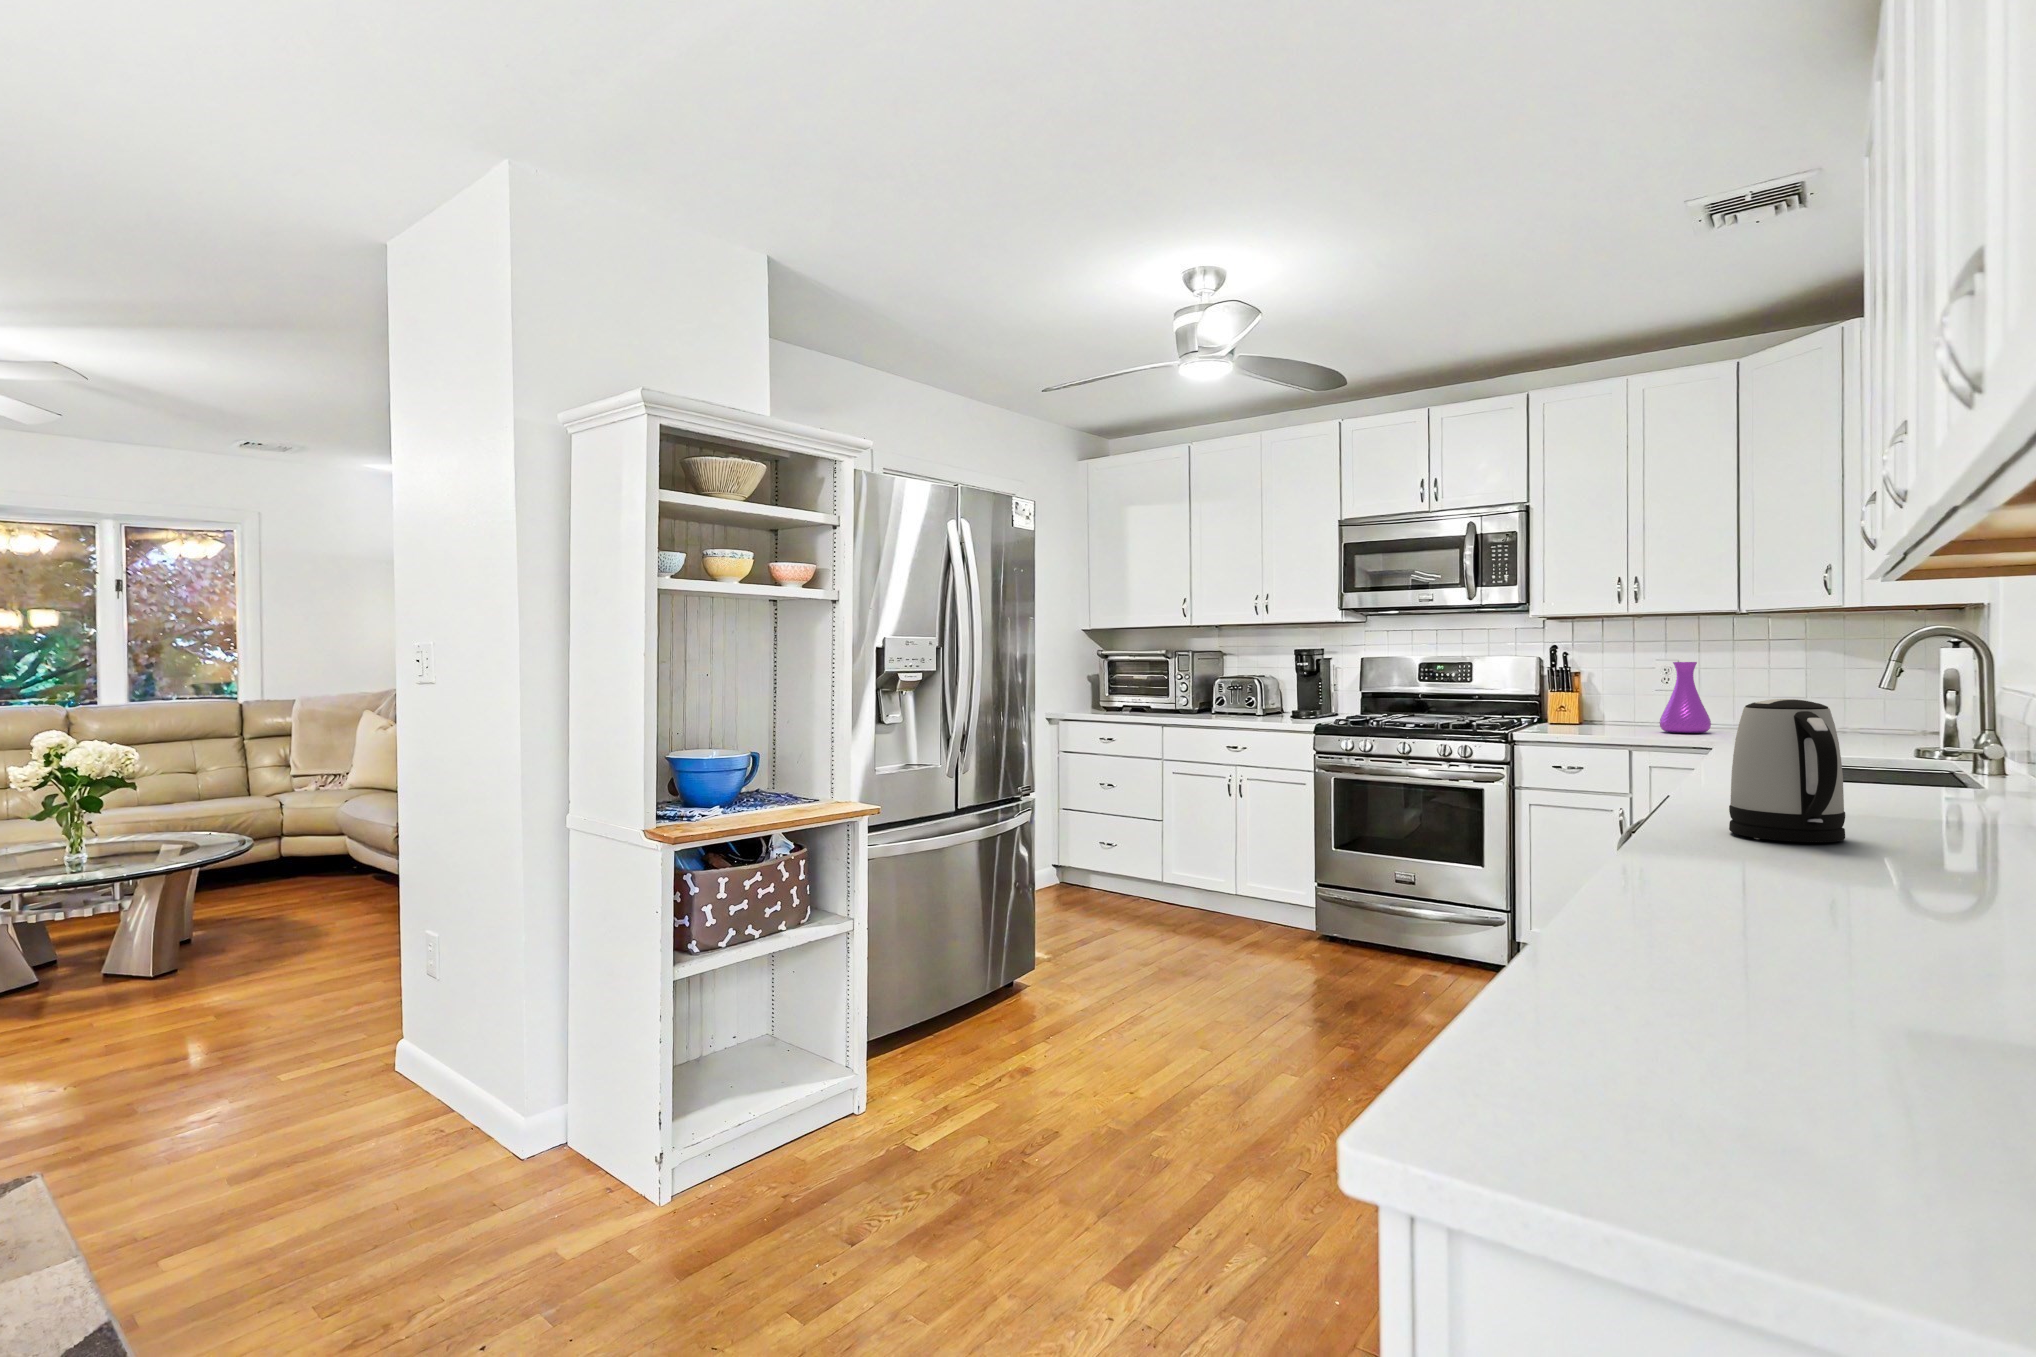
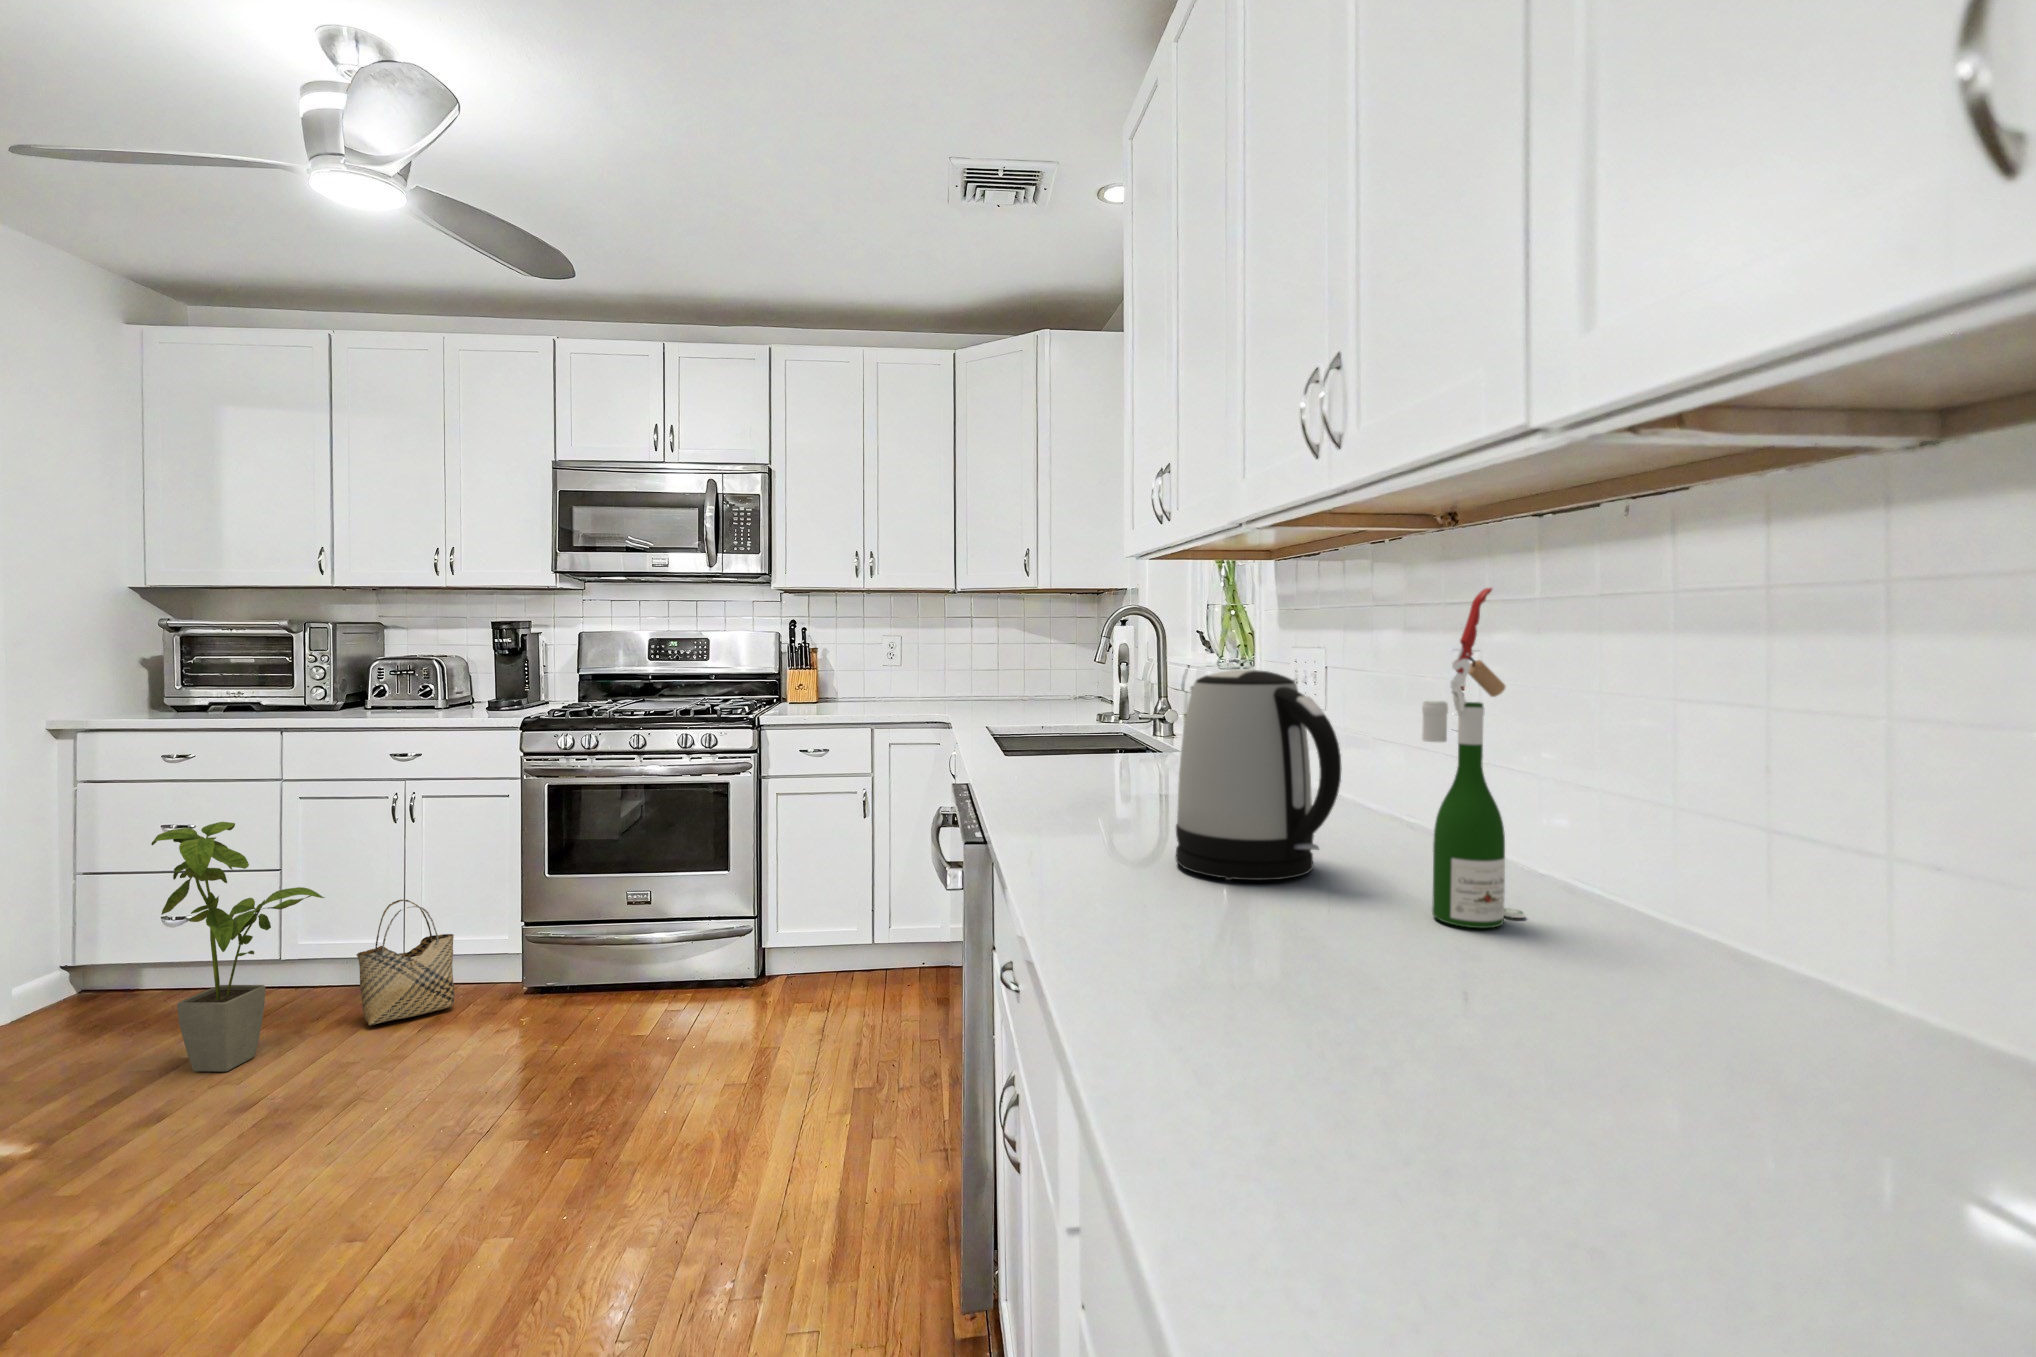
wine bottle: none [1870,648,1959,872] -> present [1422,588,1525,928]
vase: present [1659,662,1711,733] -> none [899,638,943,709]
house plant: none [1107,783,1193,944] -> present [151,822,325,1072]
woven basket: none [1209,853,1268,938] -> present [357,900,455,1025]

